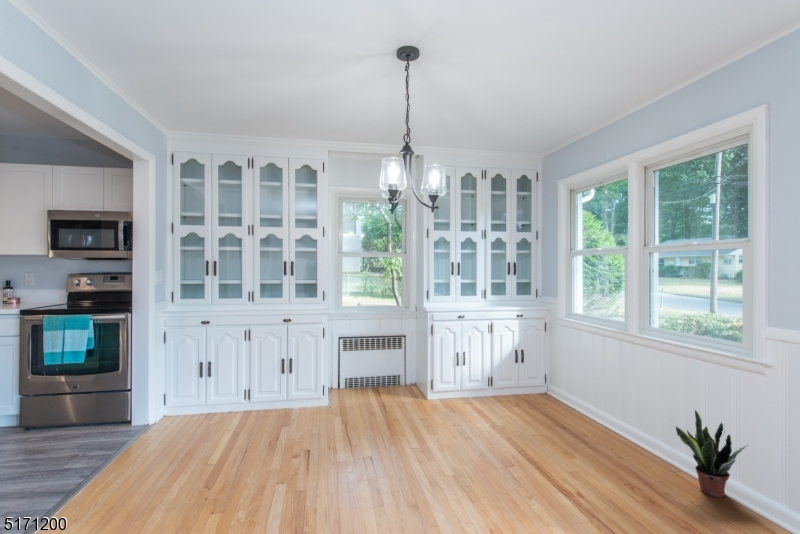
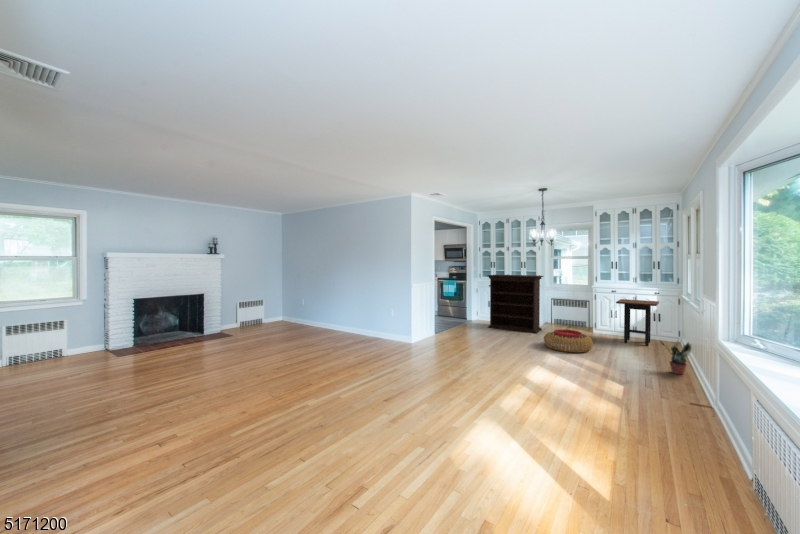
bookshelf: none [213,292,353,447] -> present [487,275,543,333]
side table: none [472,329,551,413] -> present [616,299,659,346]
pouf: none [416,424,529,503] -> present [544,329,593,353]

